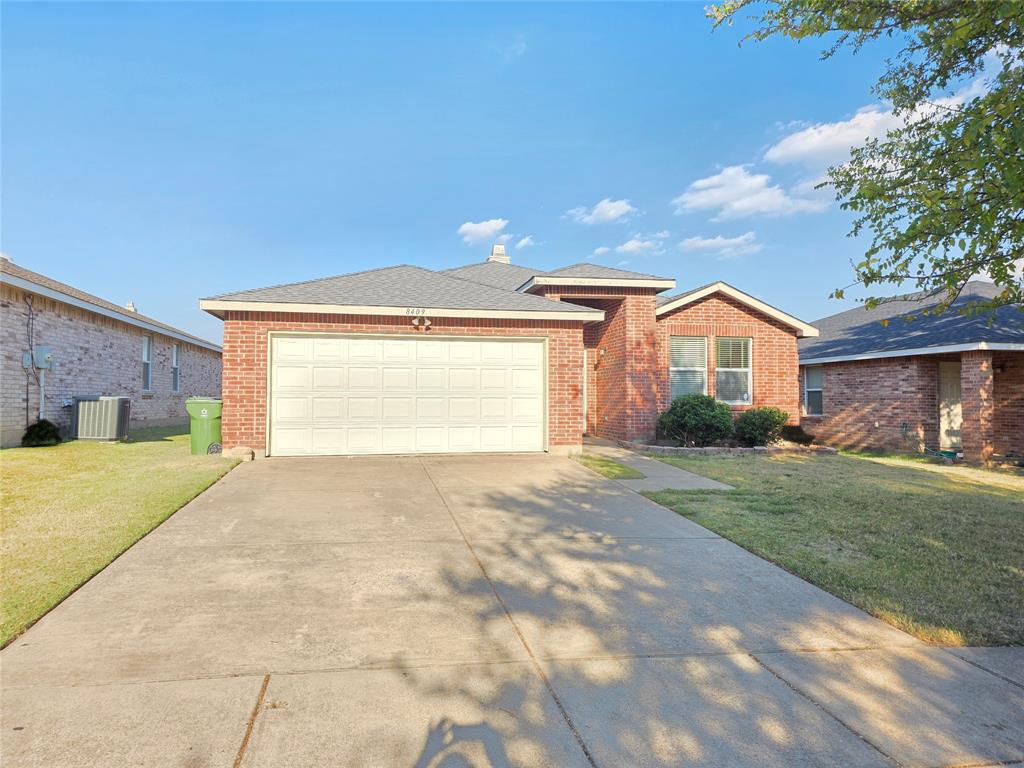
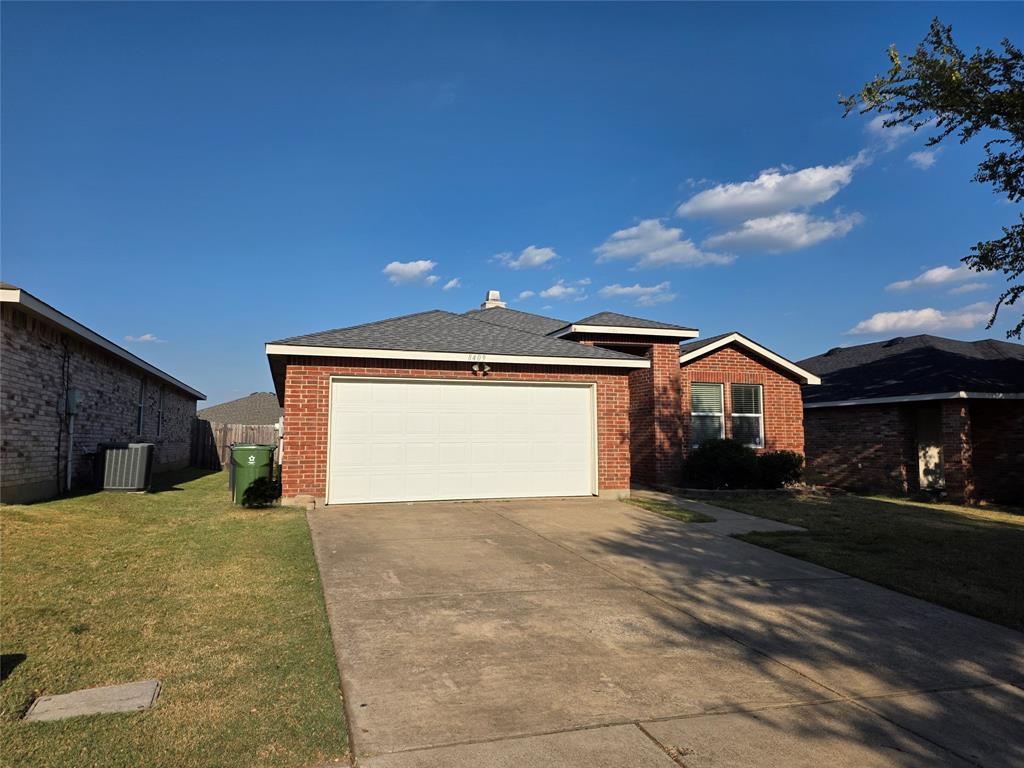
potted plant: present [21,419,62,446] -> present [241,476,281,507]

